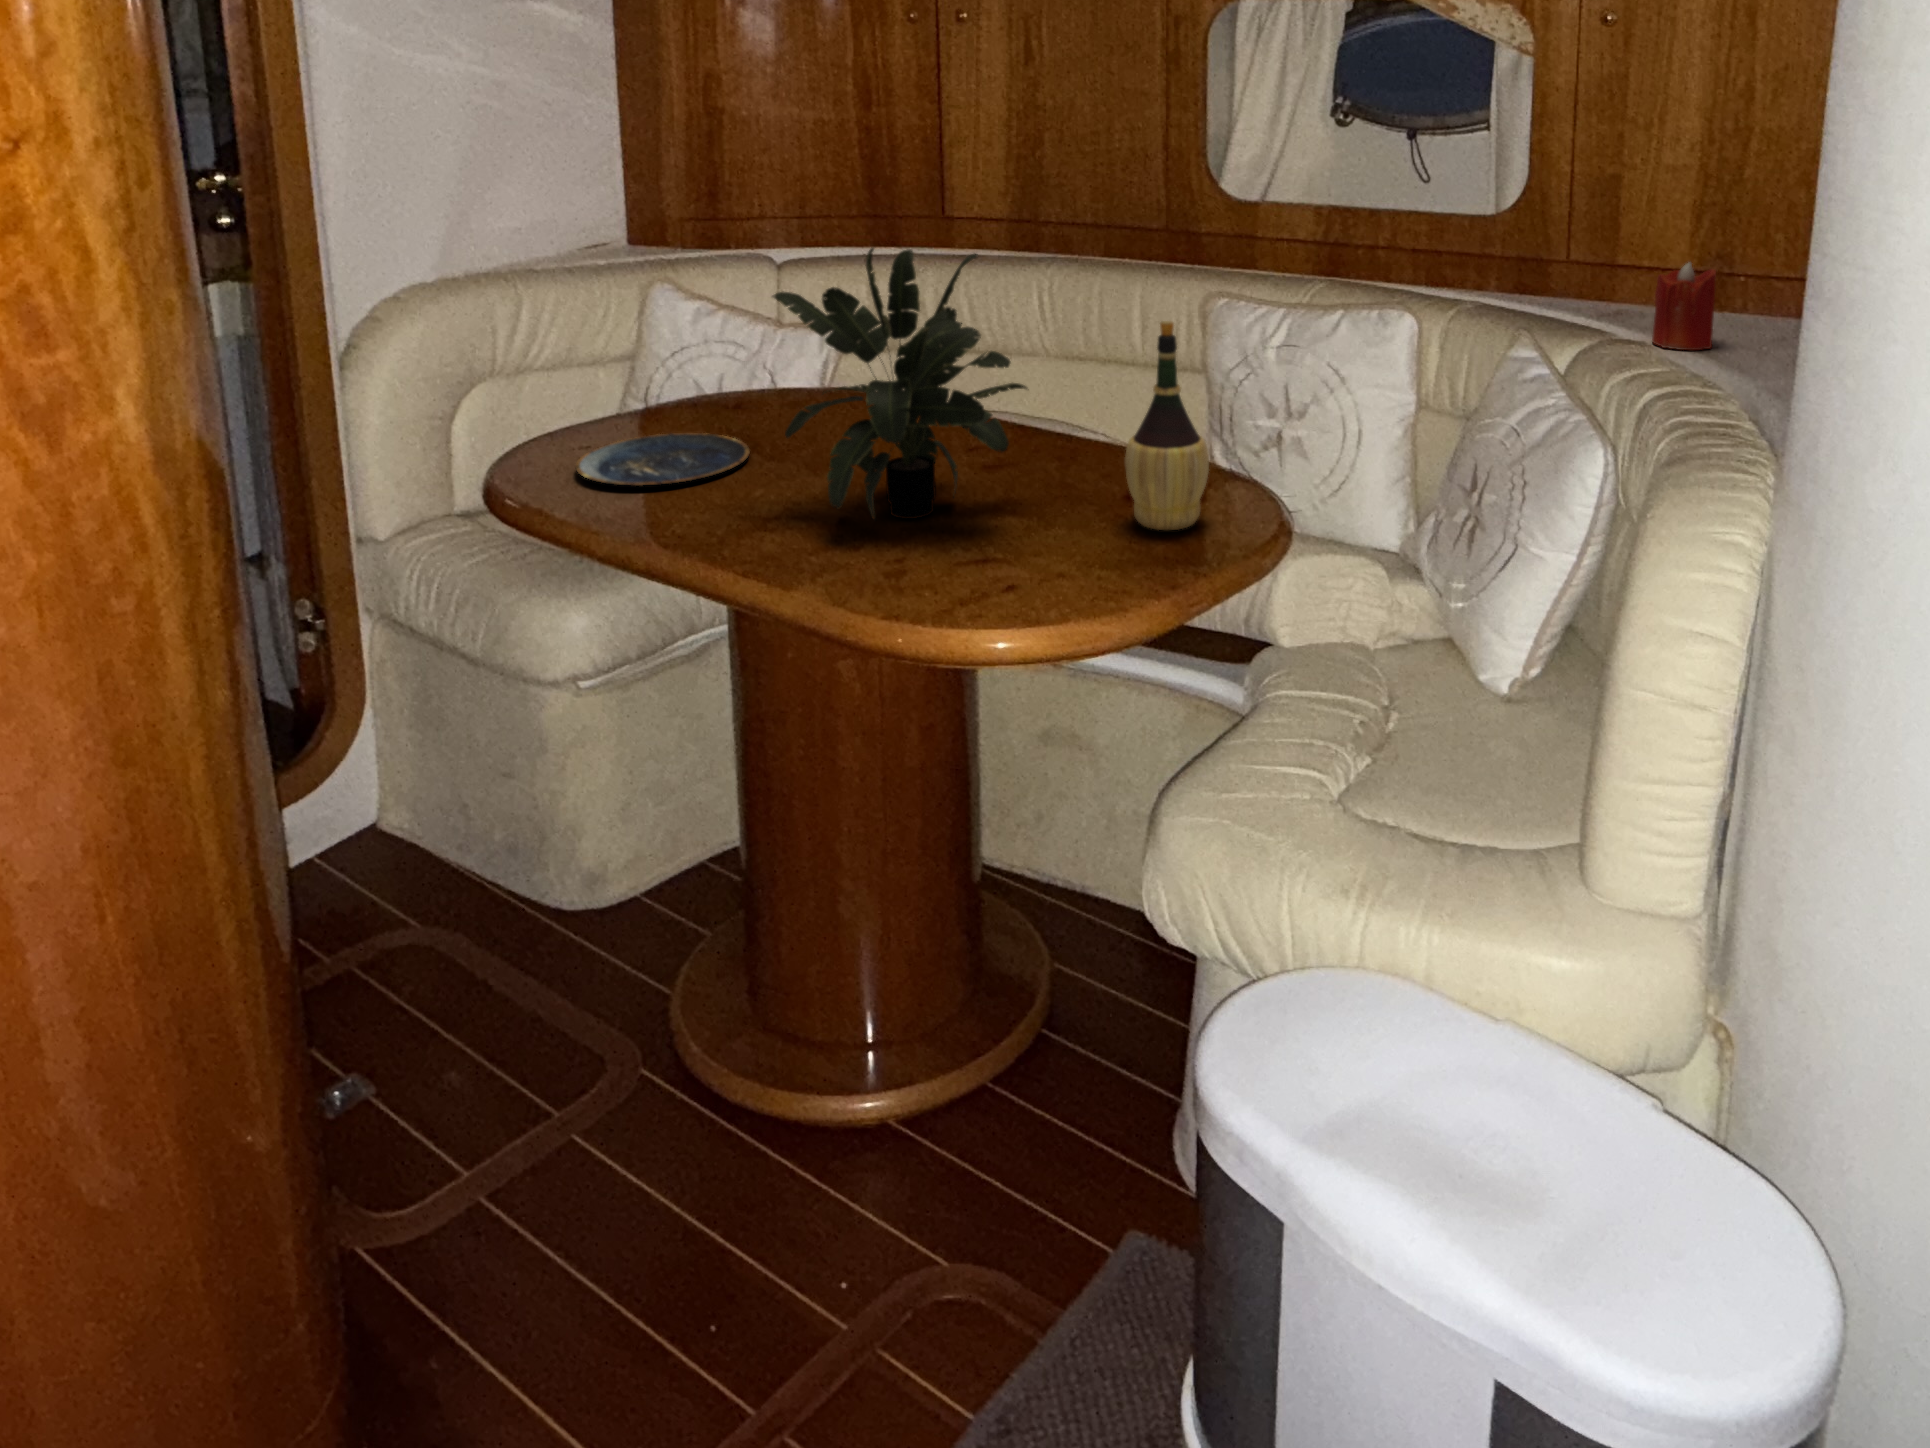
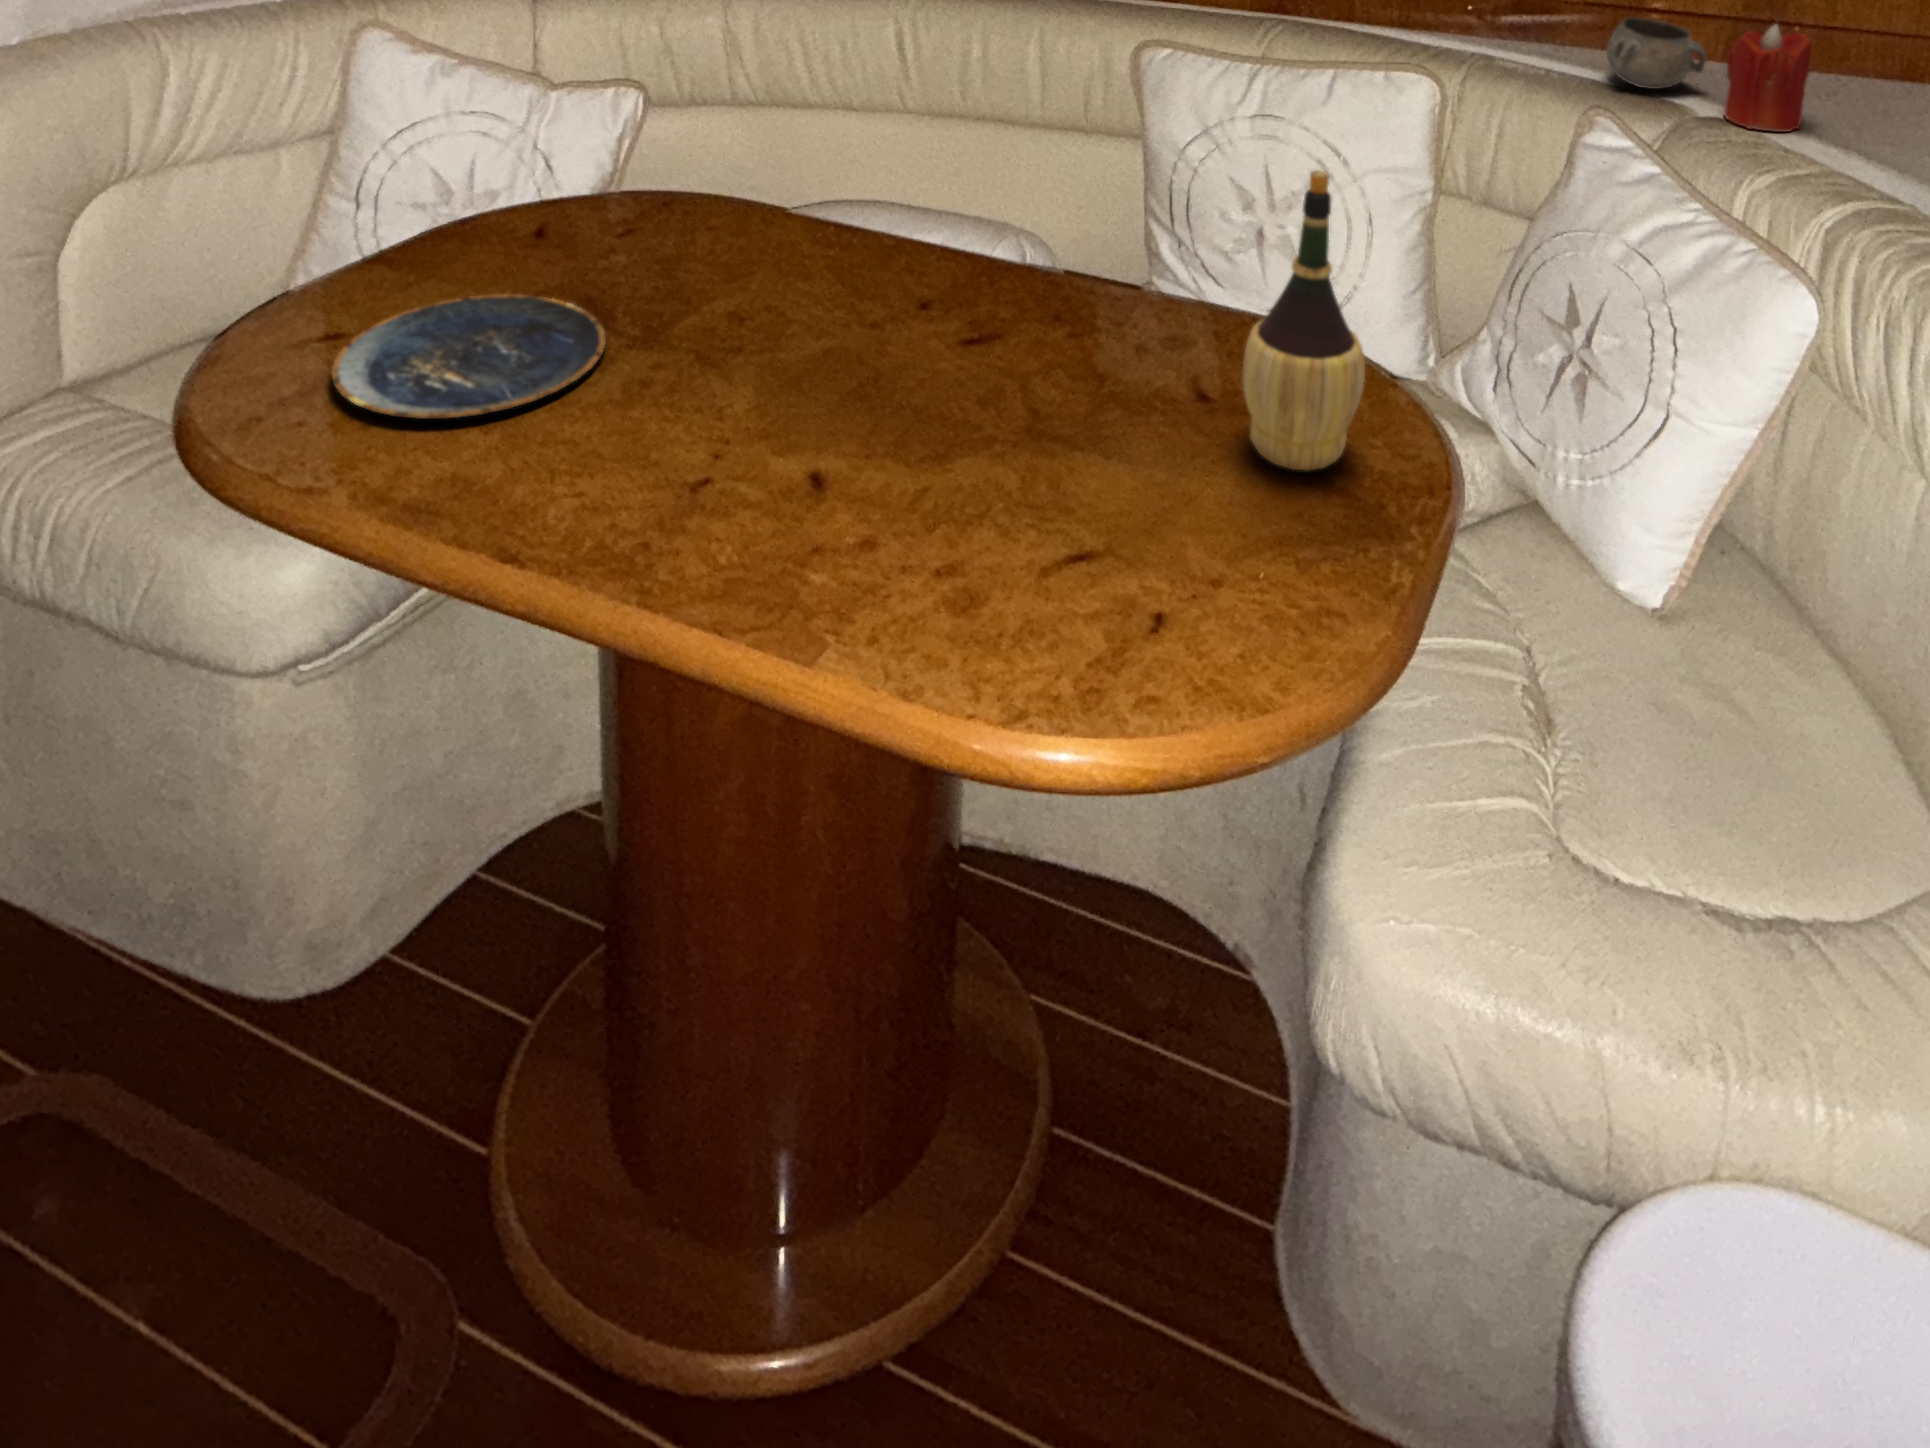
potted plant: present [773,247,1027,519] -> none [704,55,1111,482]
decorative bowl: none [1572,267,1655,324] -> present [1606,17,1706,89]

